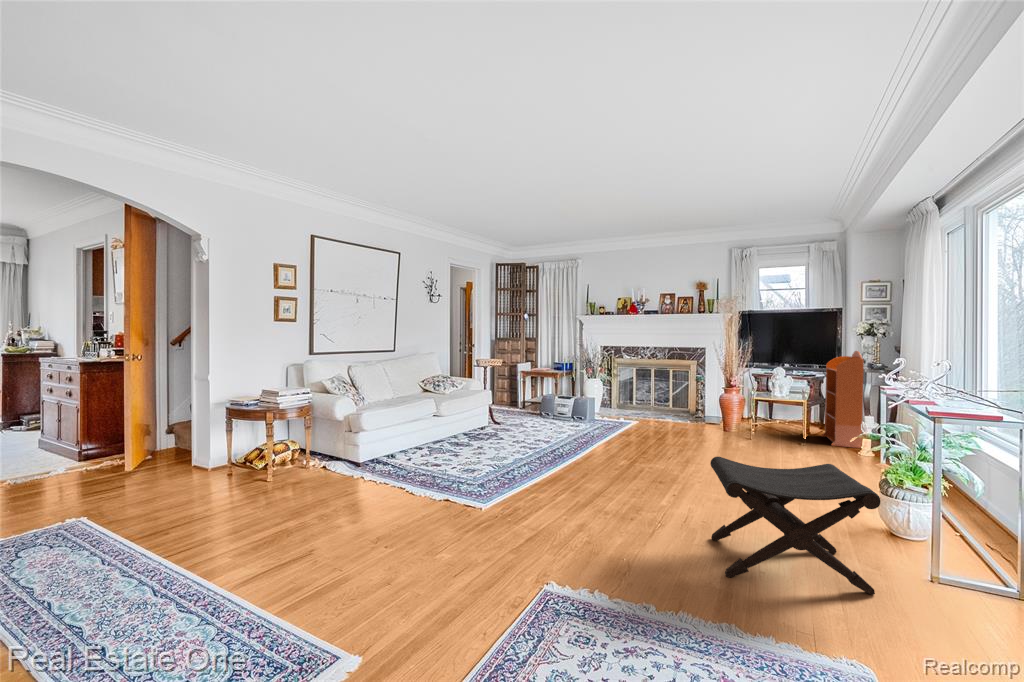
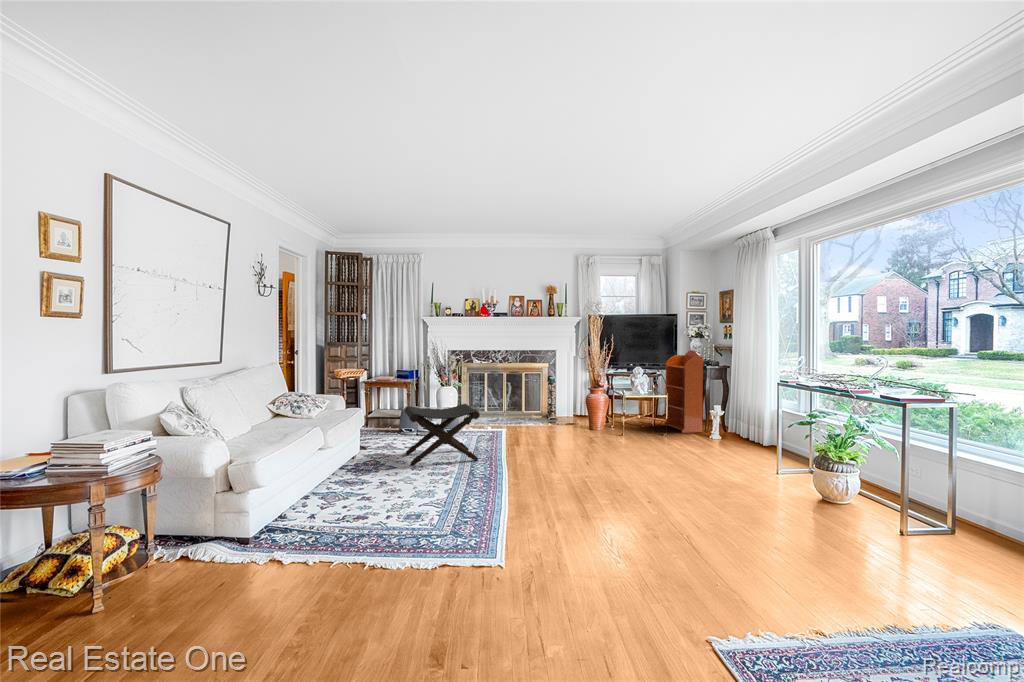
footstool: present [710,457,880,595] -> present [405,404,480,466]

